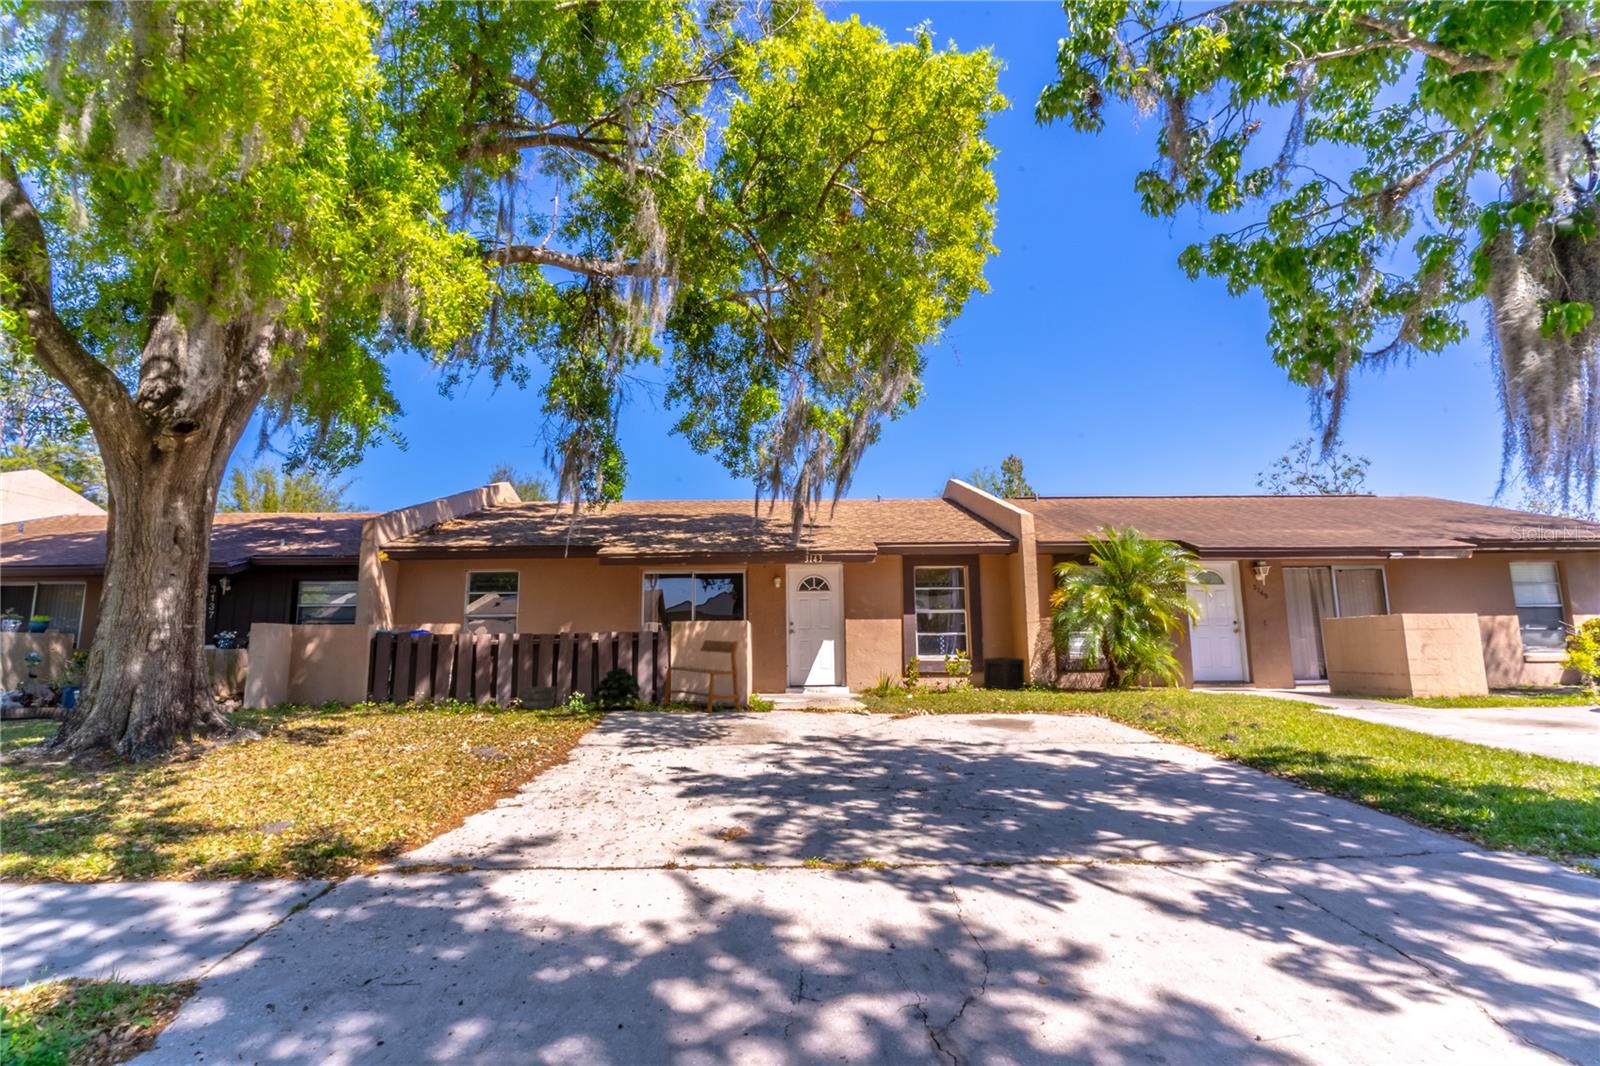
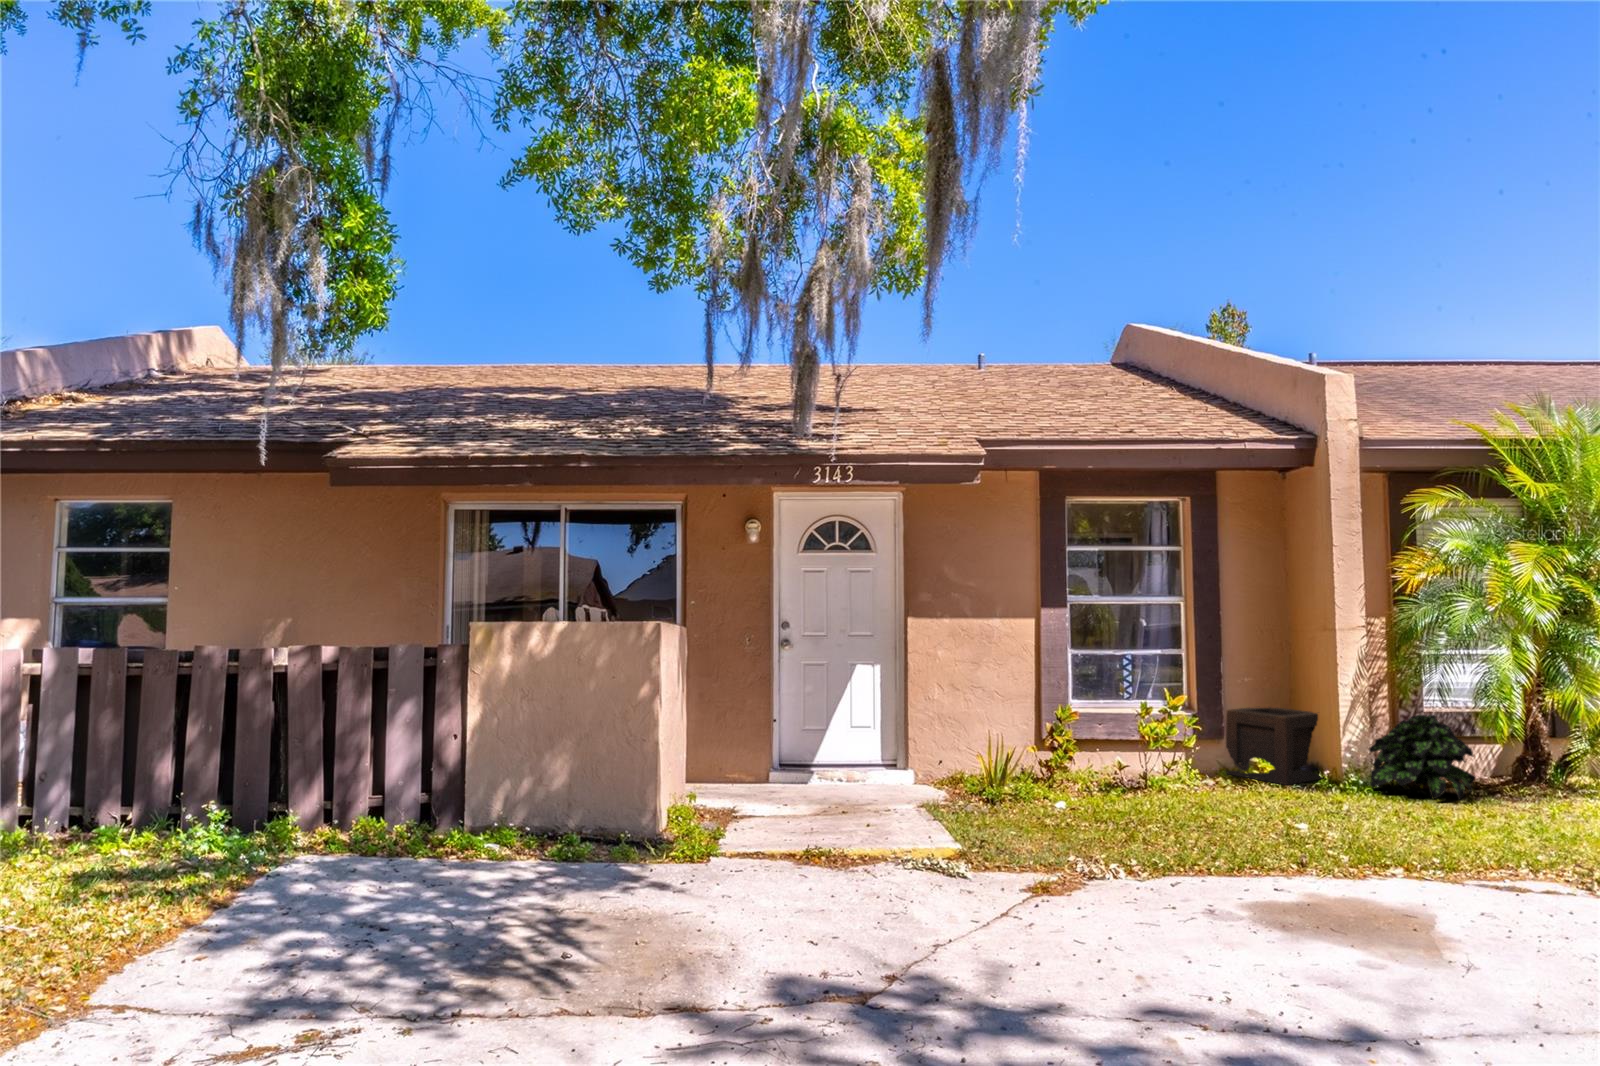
bench: present [664,640,740,712] -> none [445,667,630,871]
potted plant: present [590,668,640,709] -> present [1369,715,1475,799]
bucket: present [519,686,556,709] -> none [62,781,173,848]

